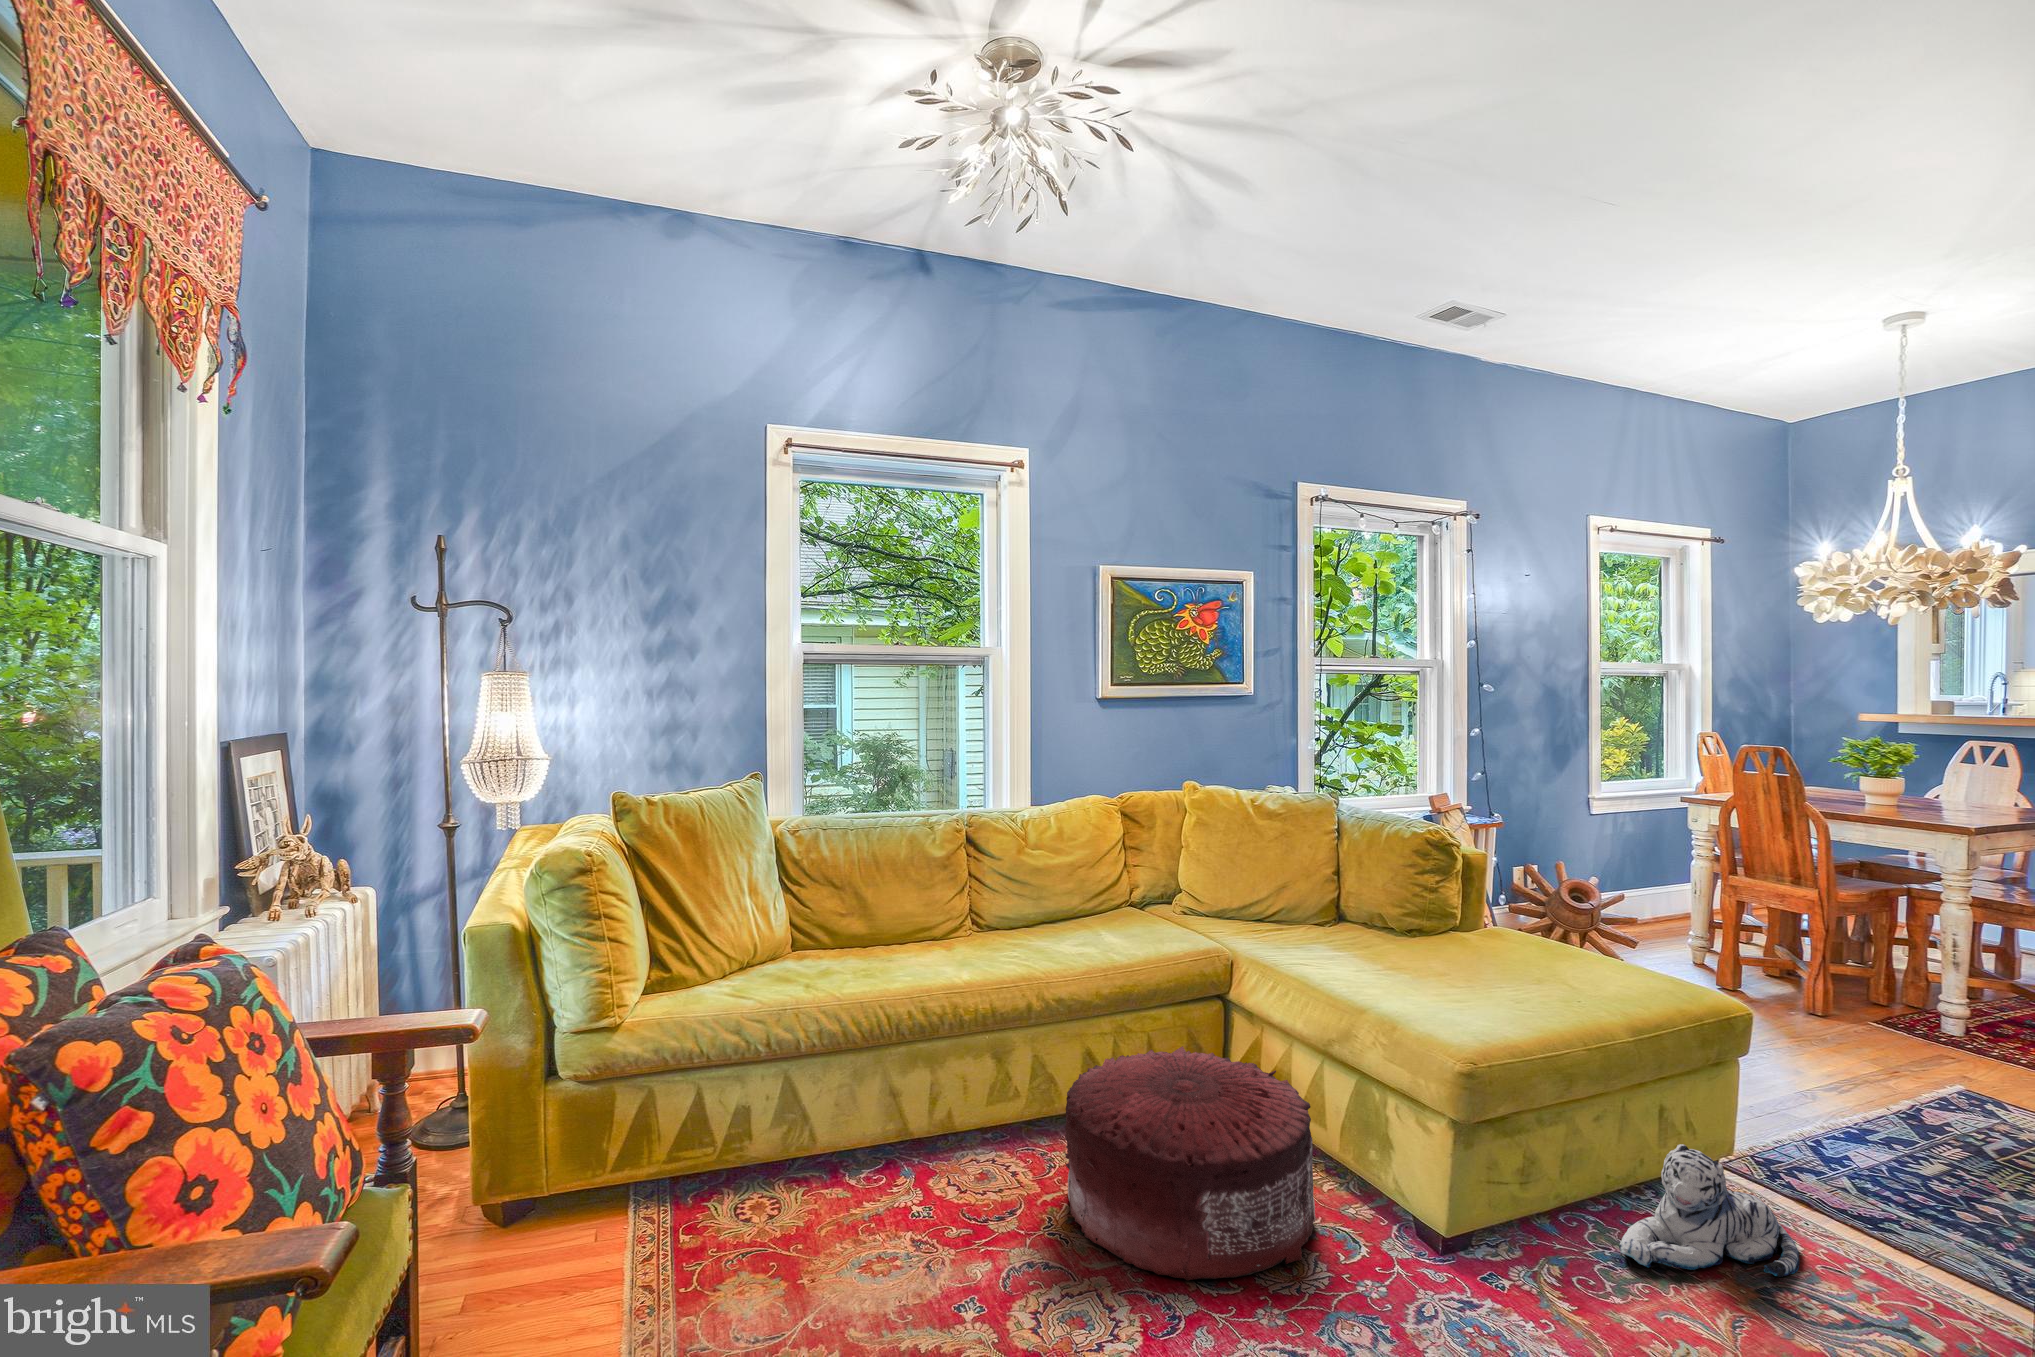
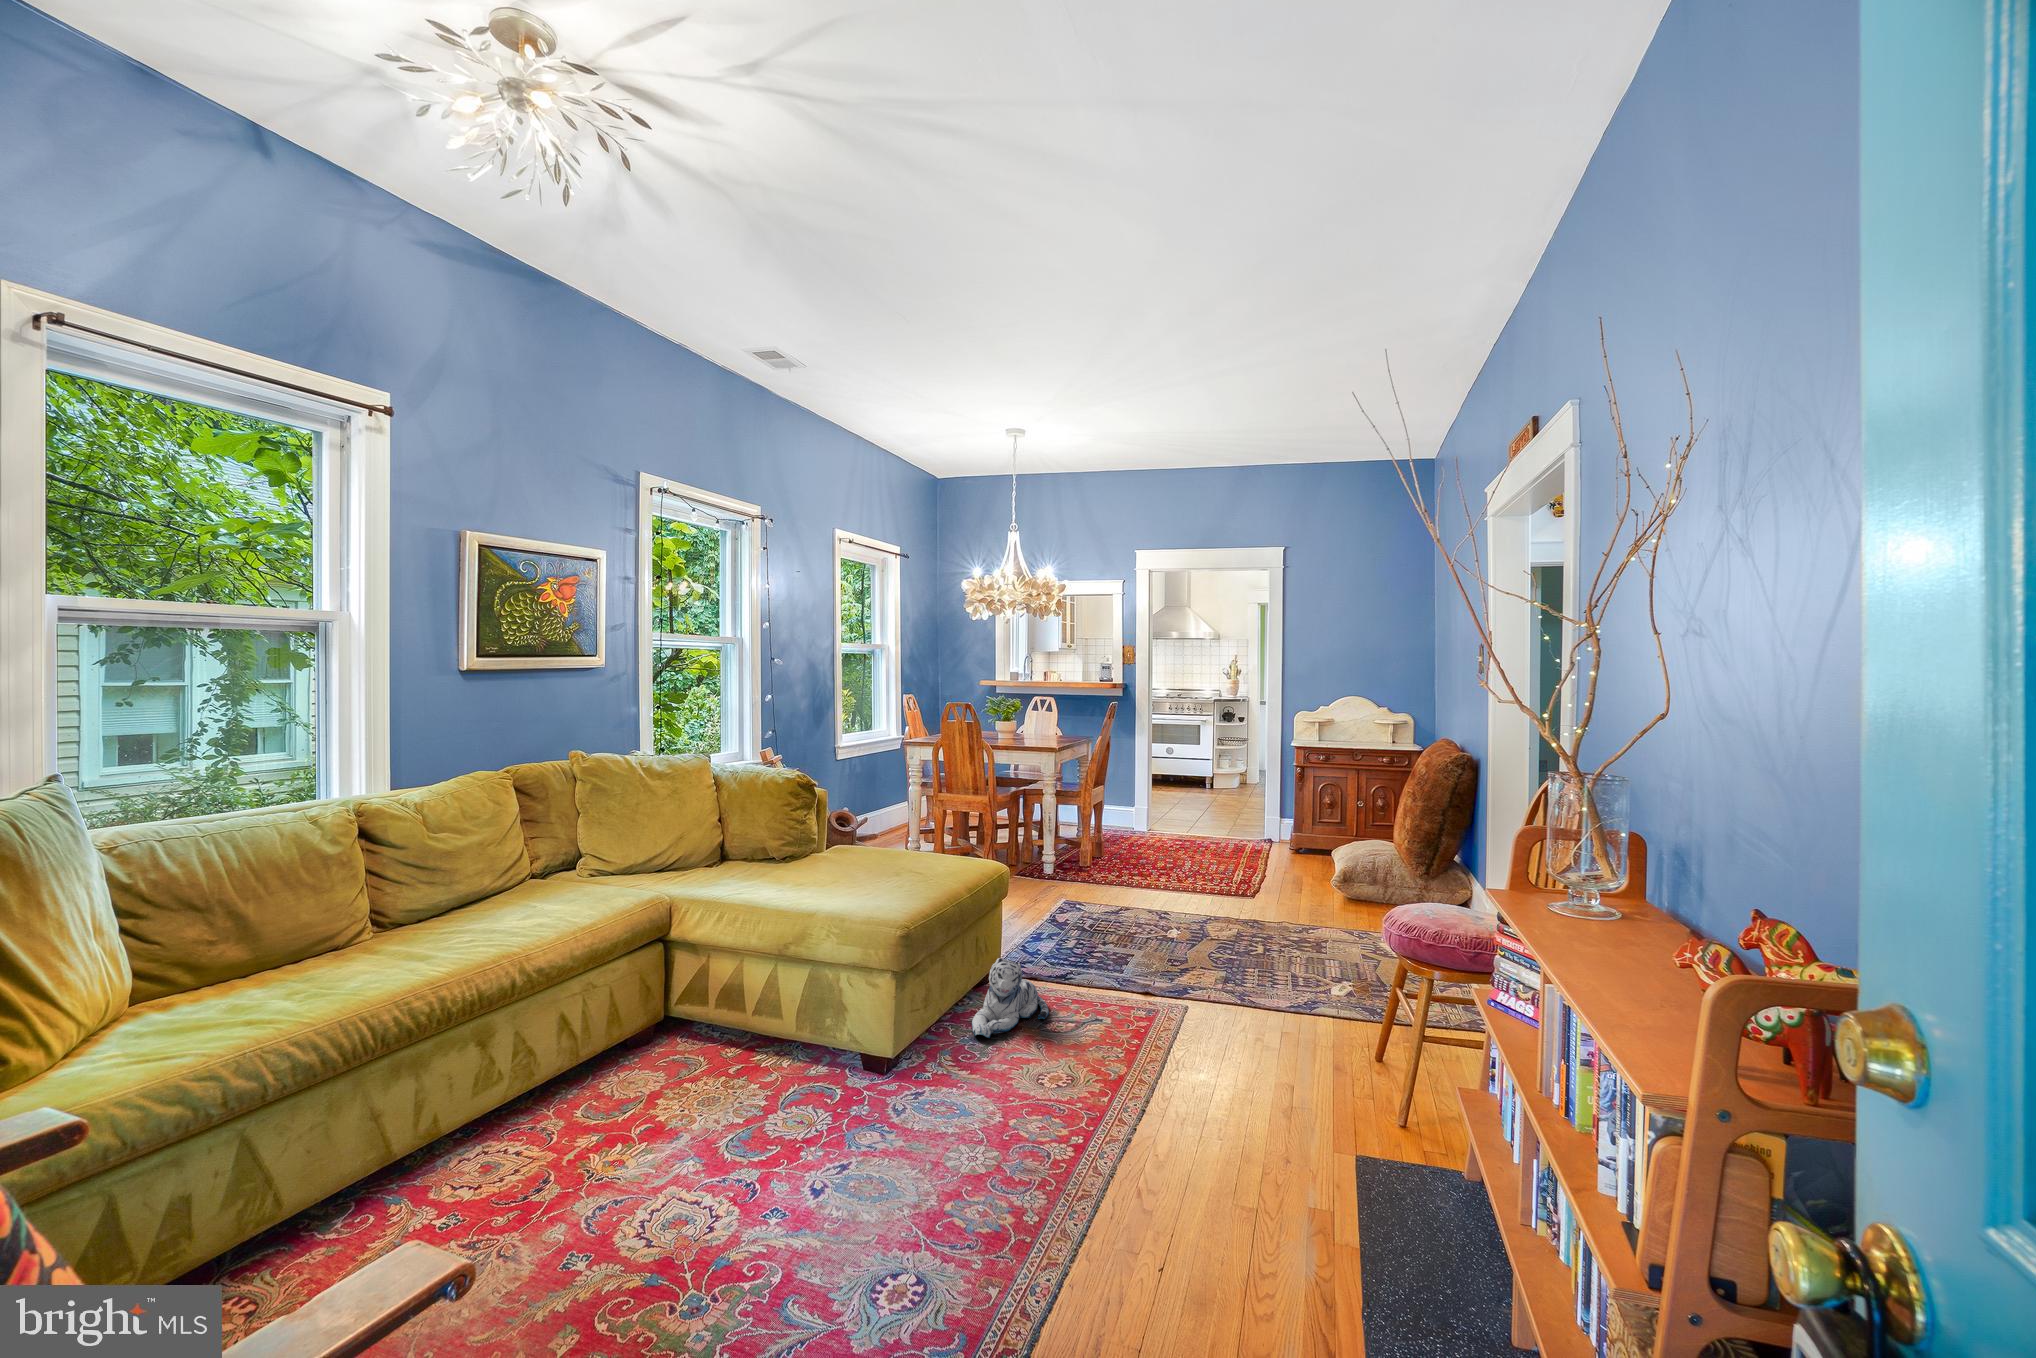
pouf: present [1065,1046,1316,1280] -> none [586,984,808,1169]

